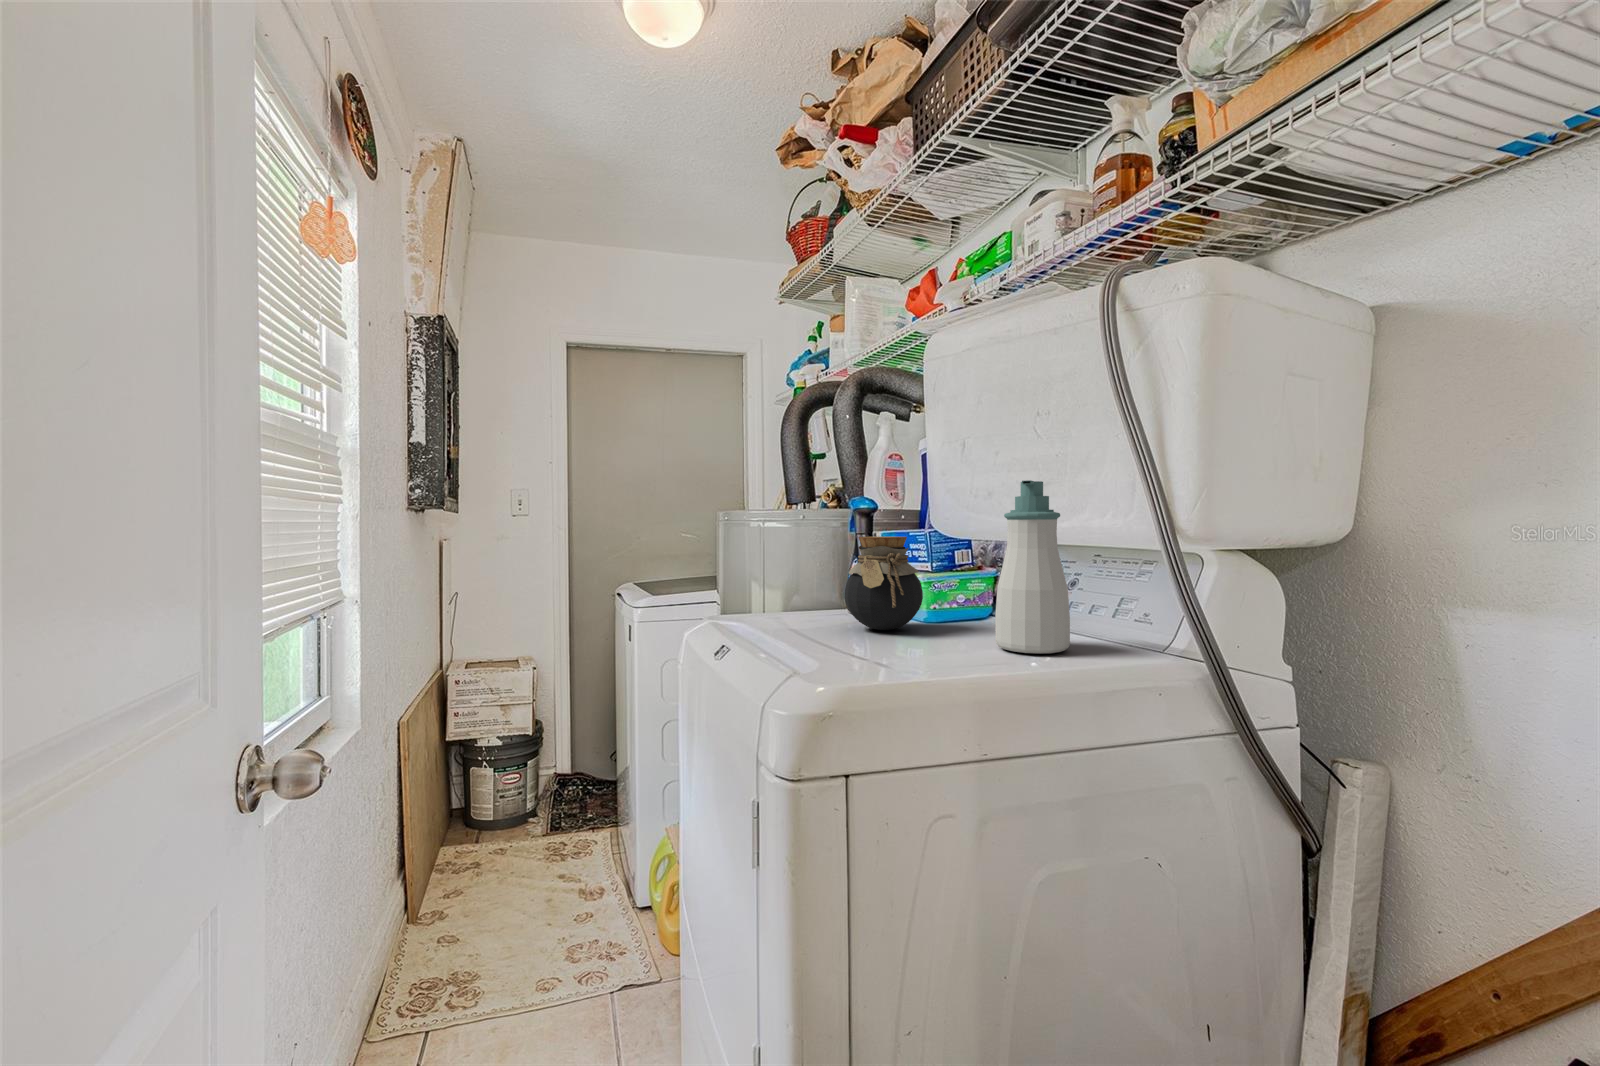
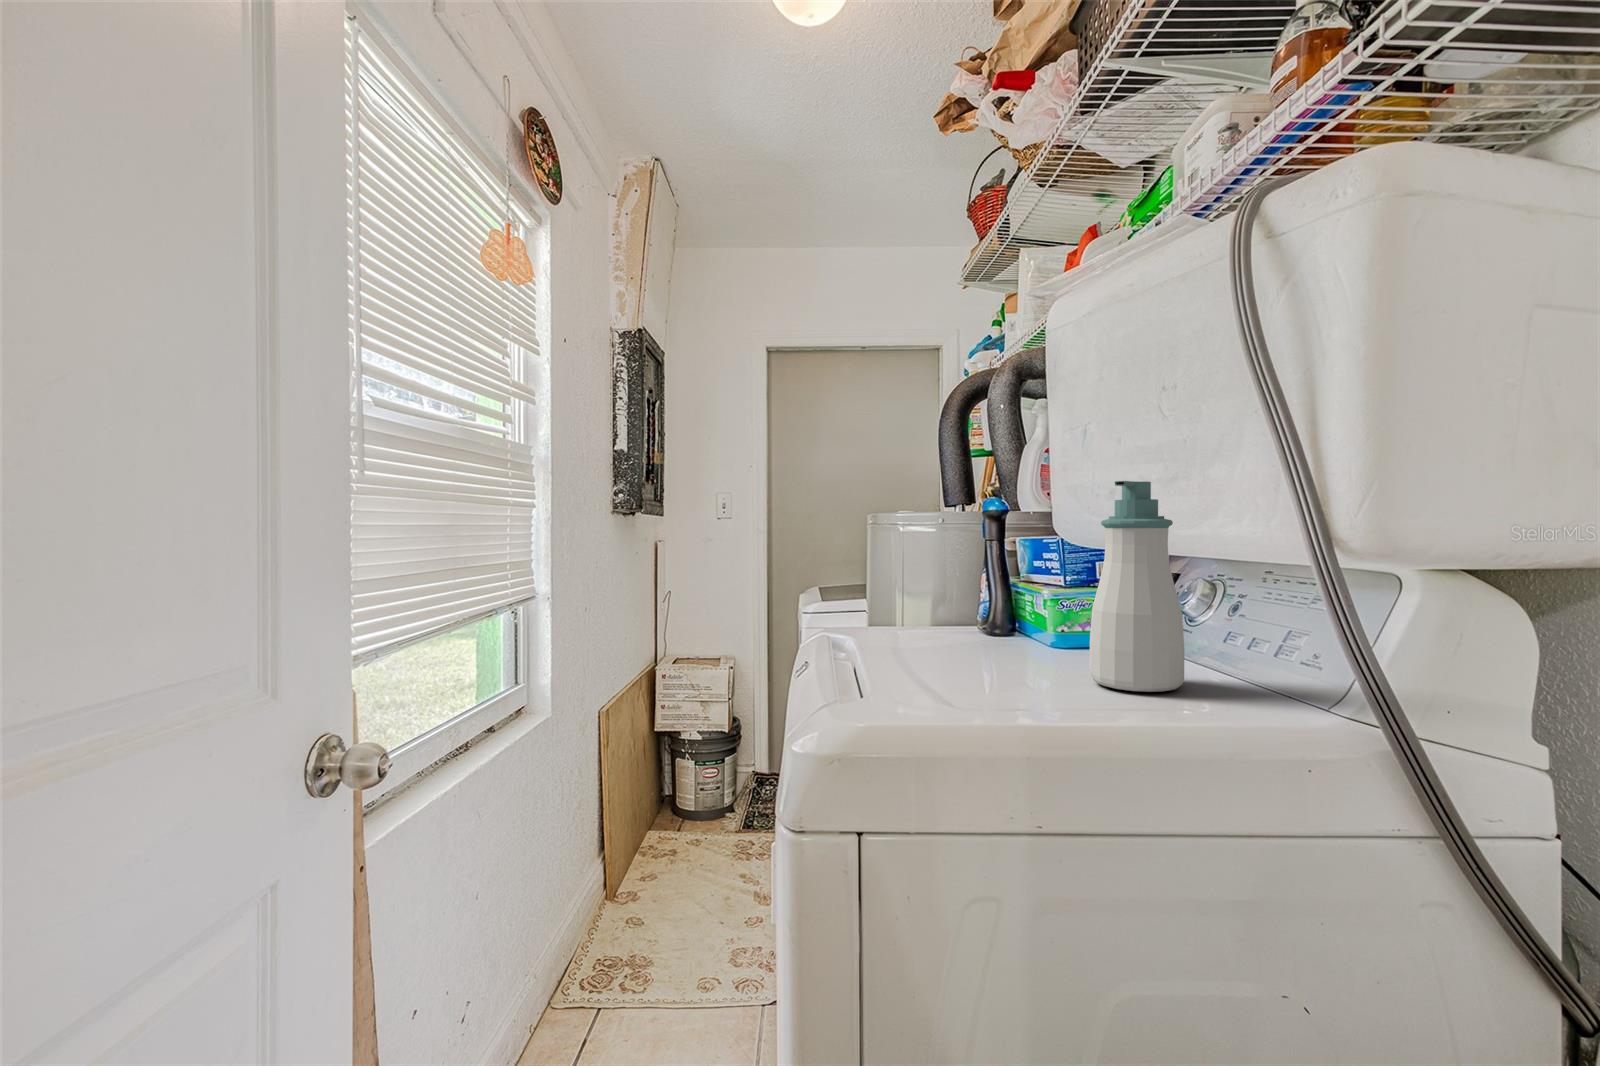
jar: present [845,537,923,630] -> none [946,545,1036,651]

